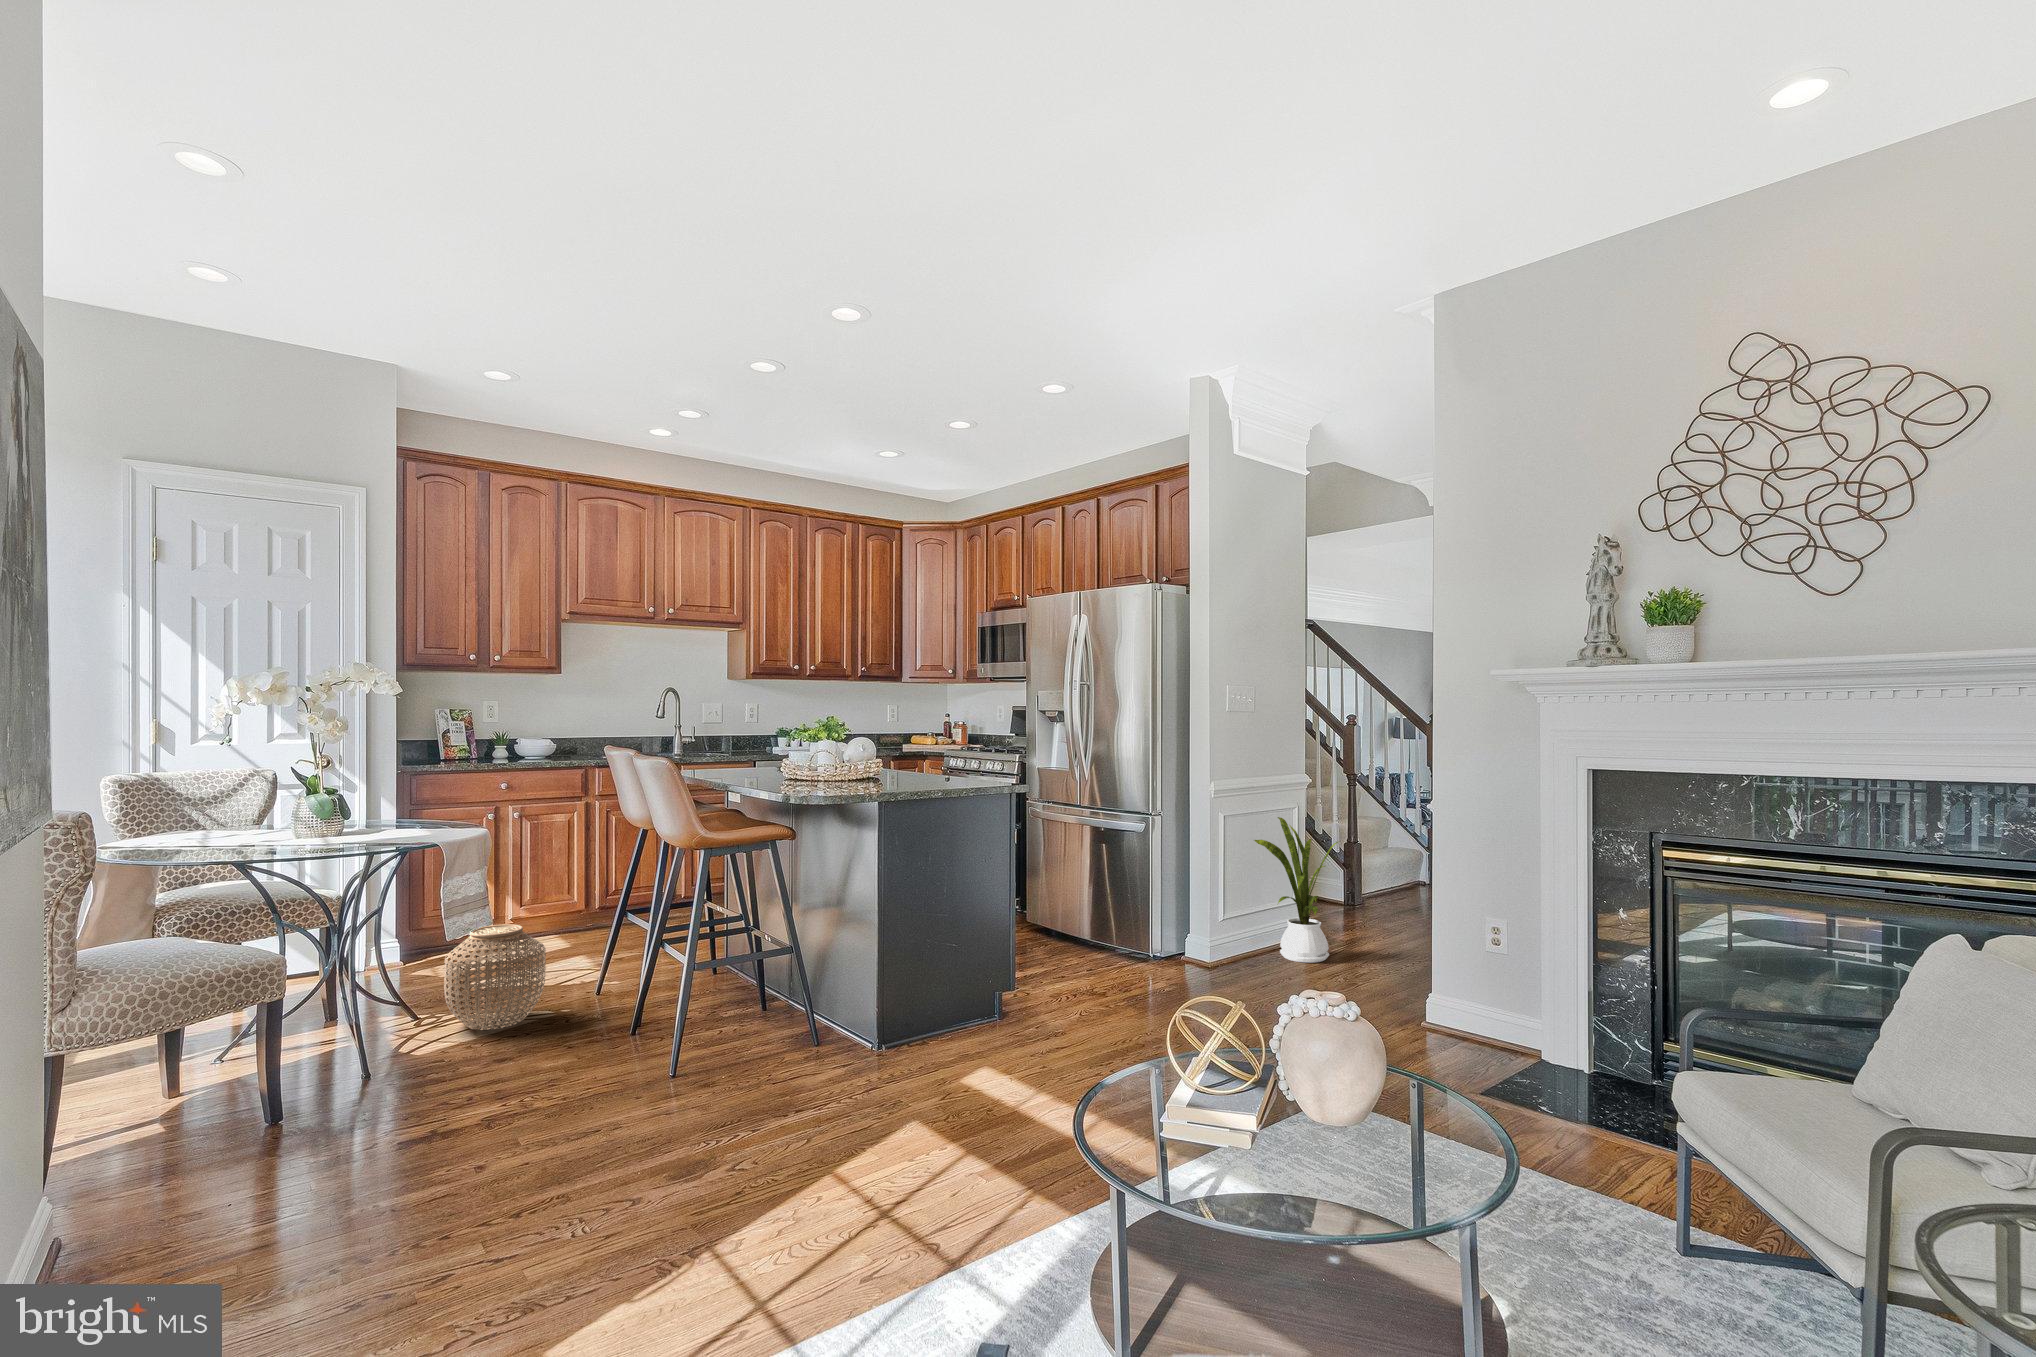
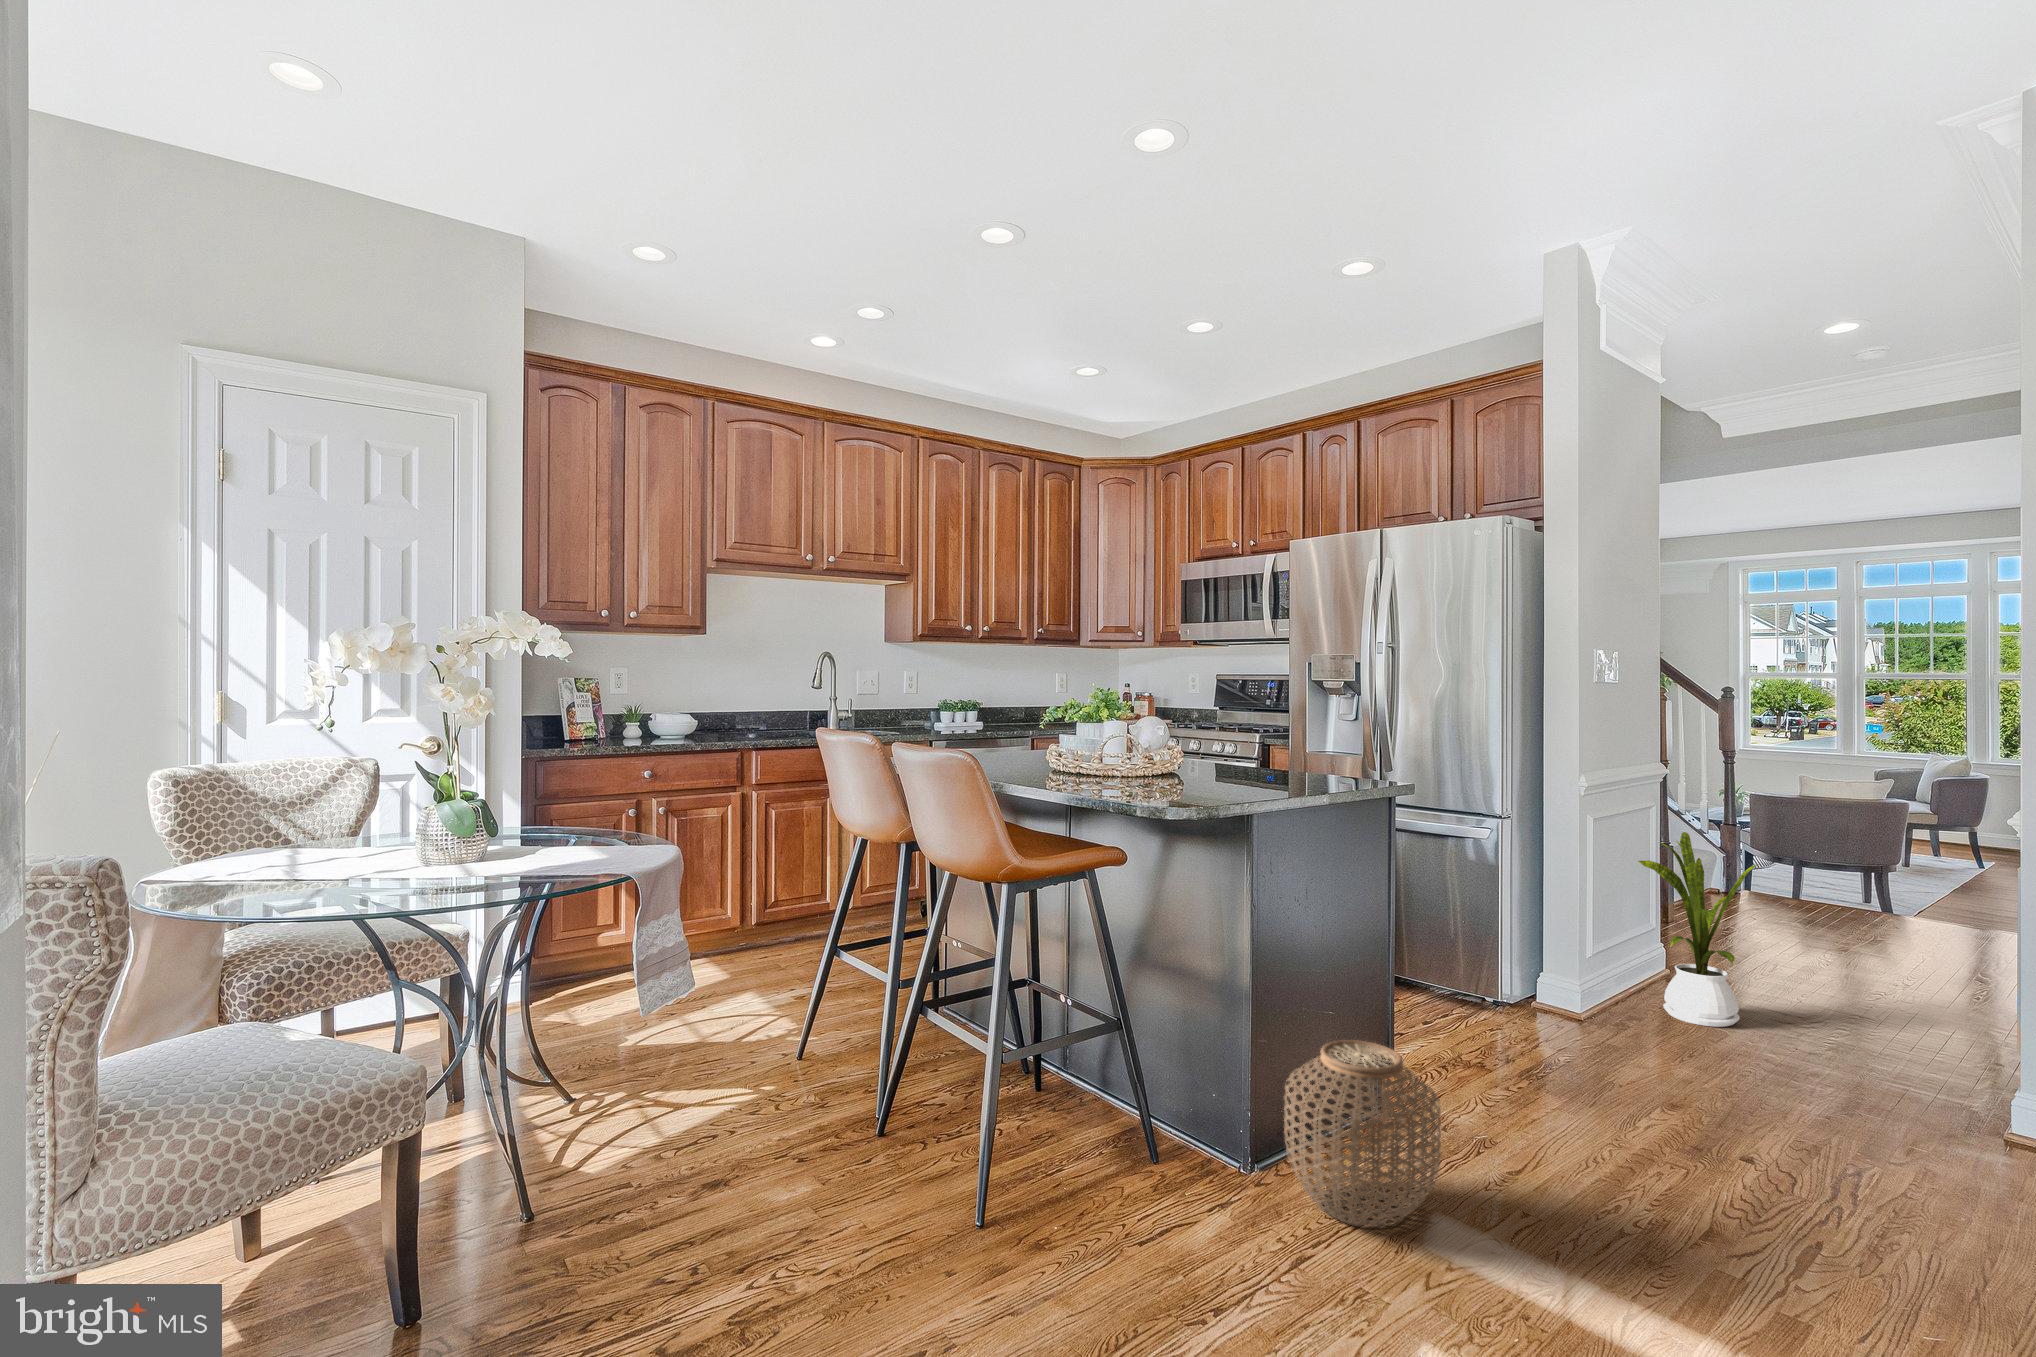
woven basket: present [444,924,546,1030] -> present [1284,1040,1441,1227]

